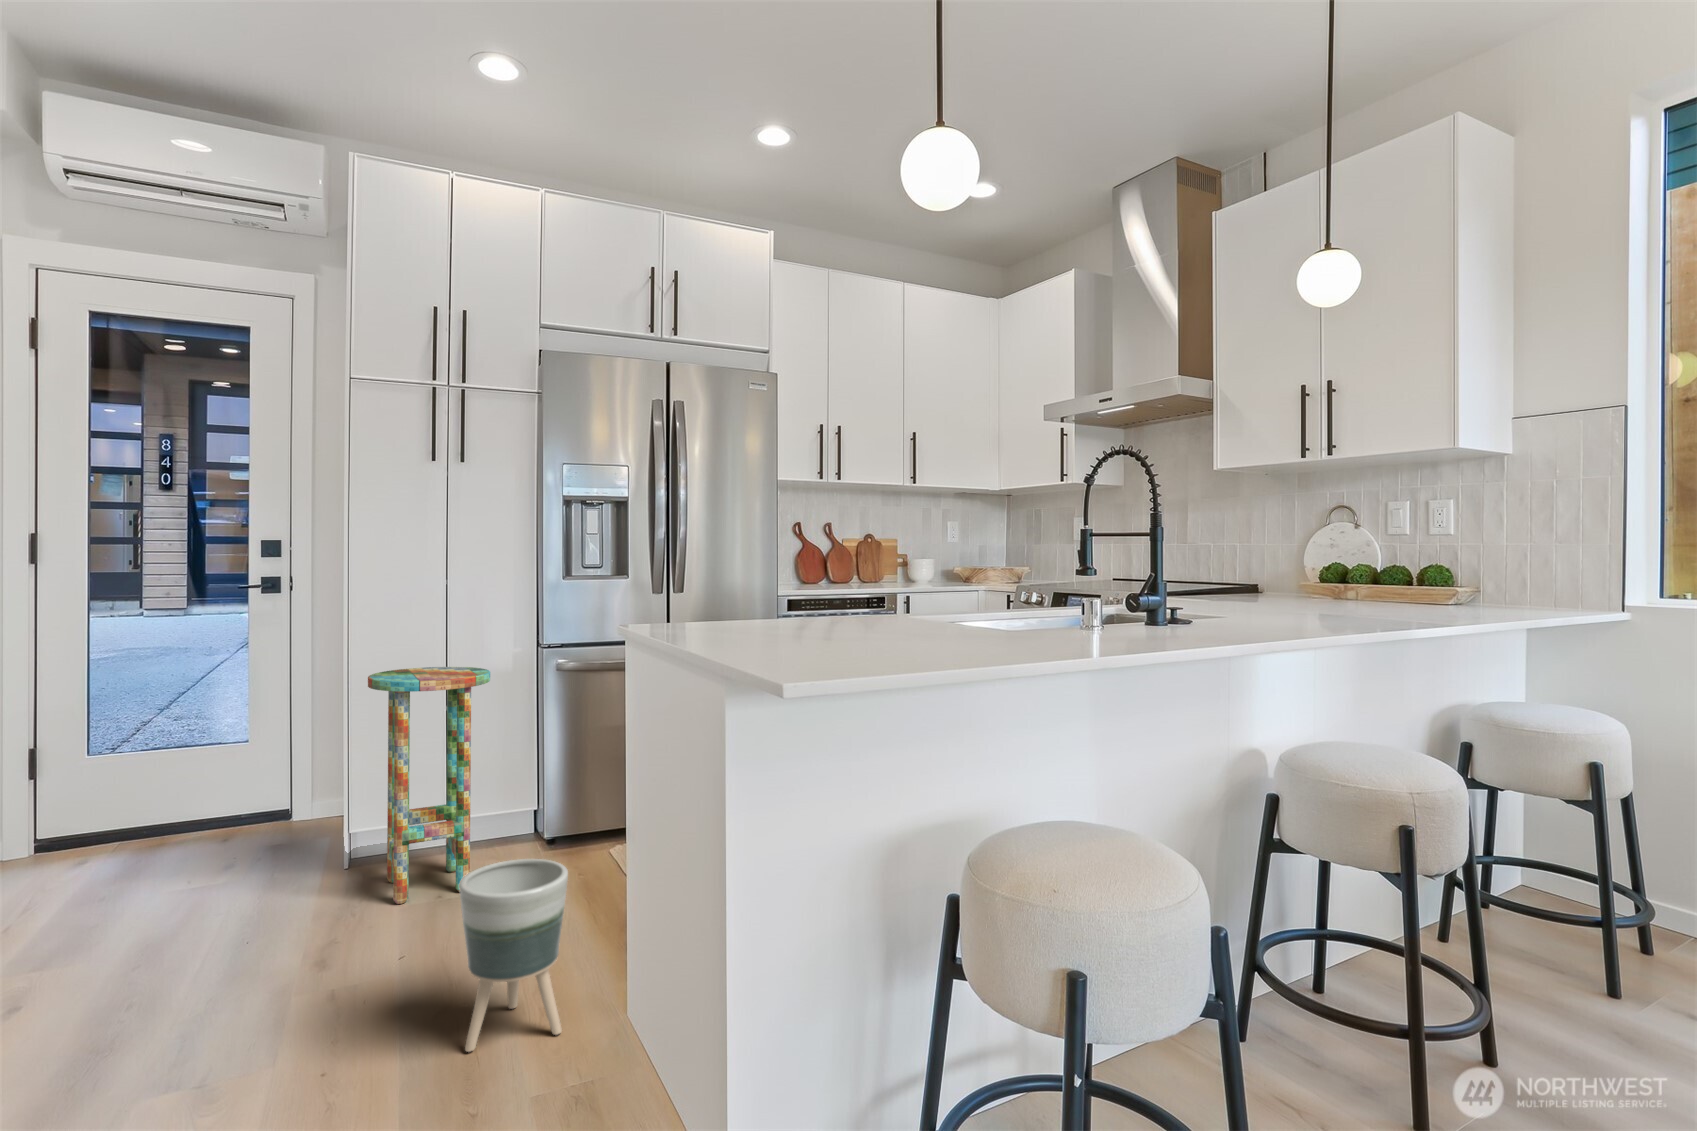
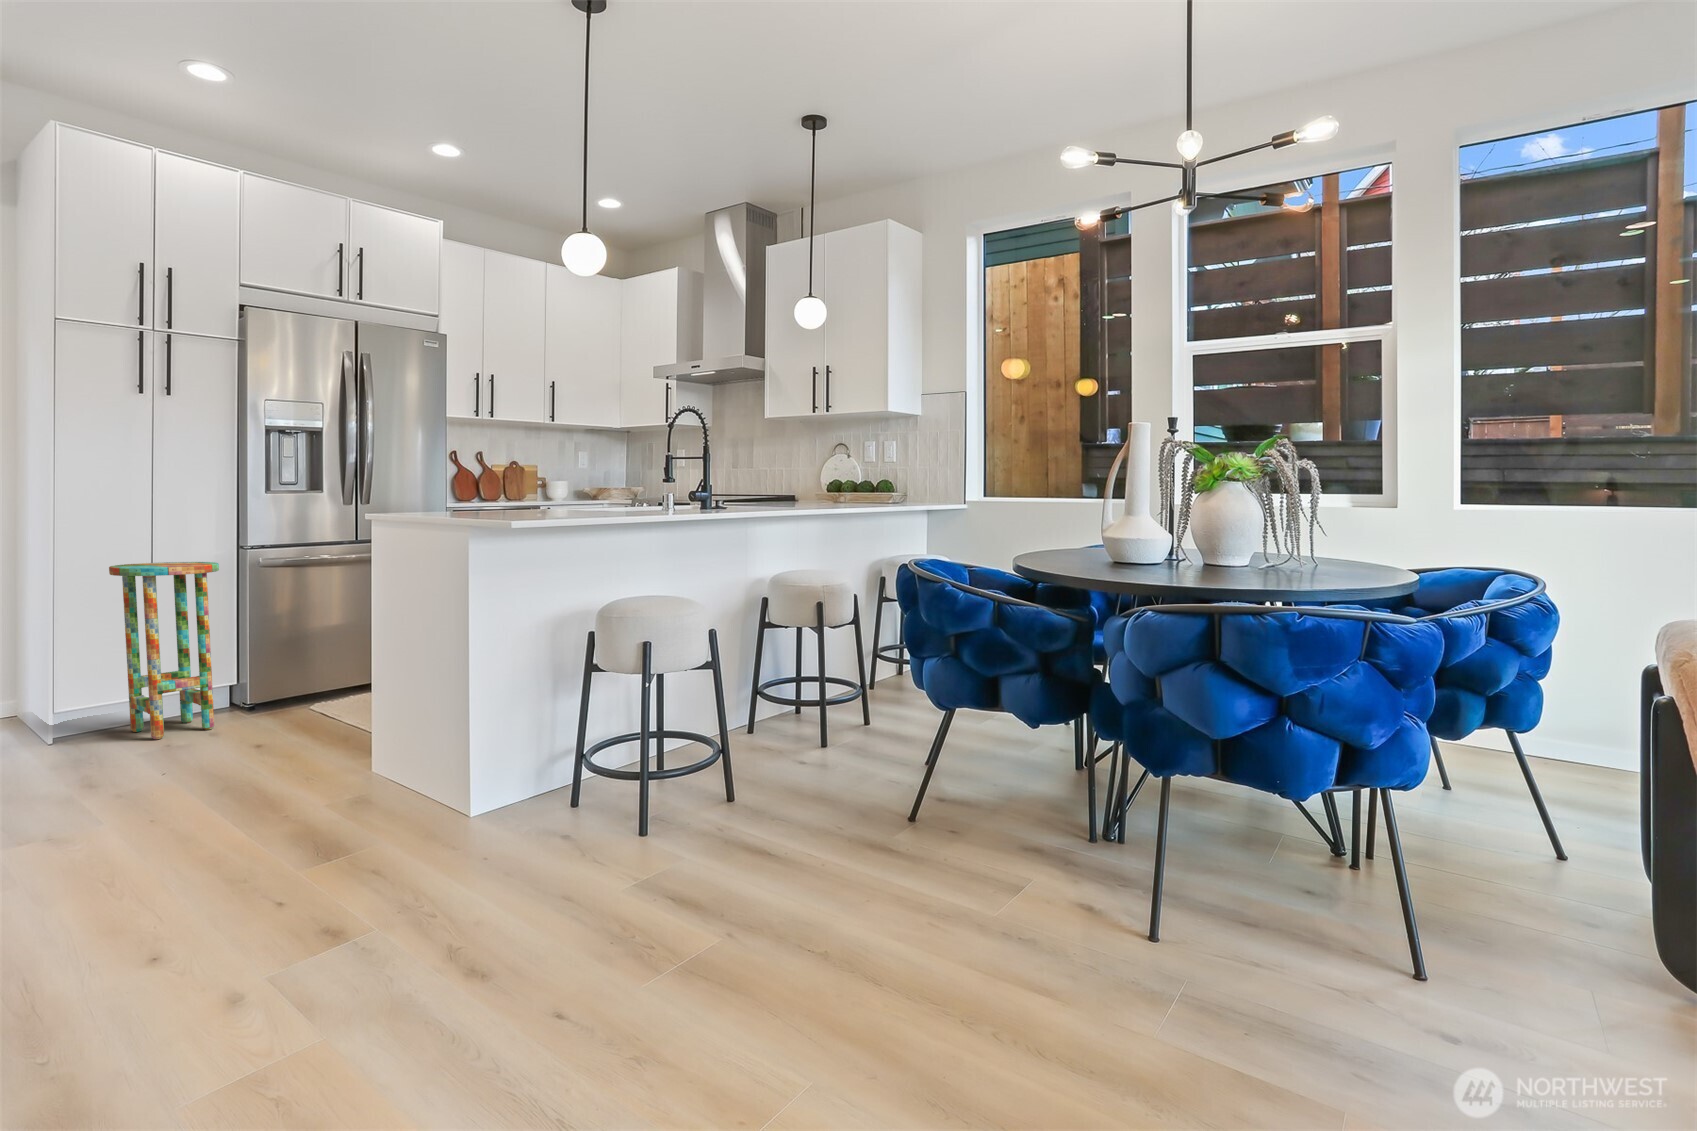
planter: present [460,859,568,1052] -> none [270,667,348,778]

